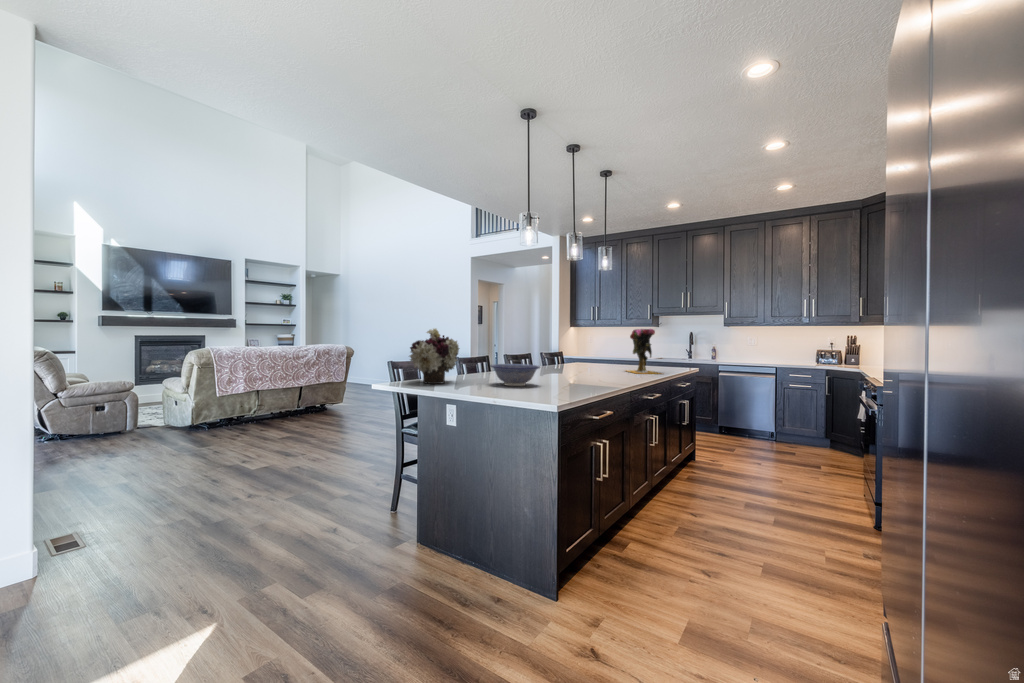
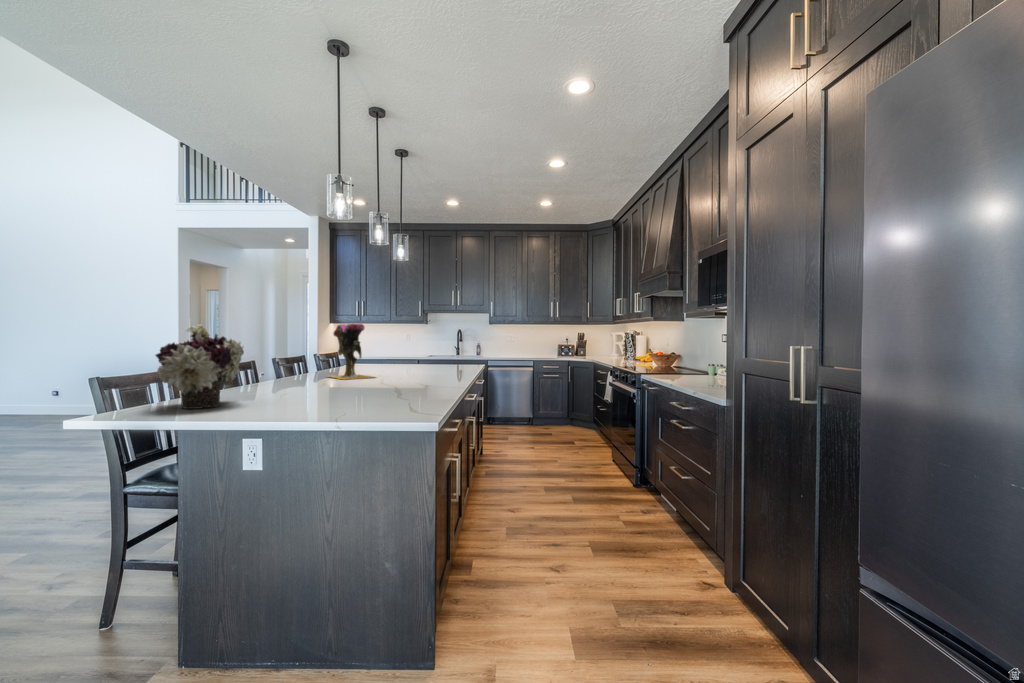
vase: present [626,329,659,374] -> present [330,324,372,379]
decorative bowl: present [490,364,540,386] -> none [294,371,365,400]

